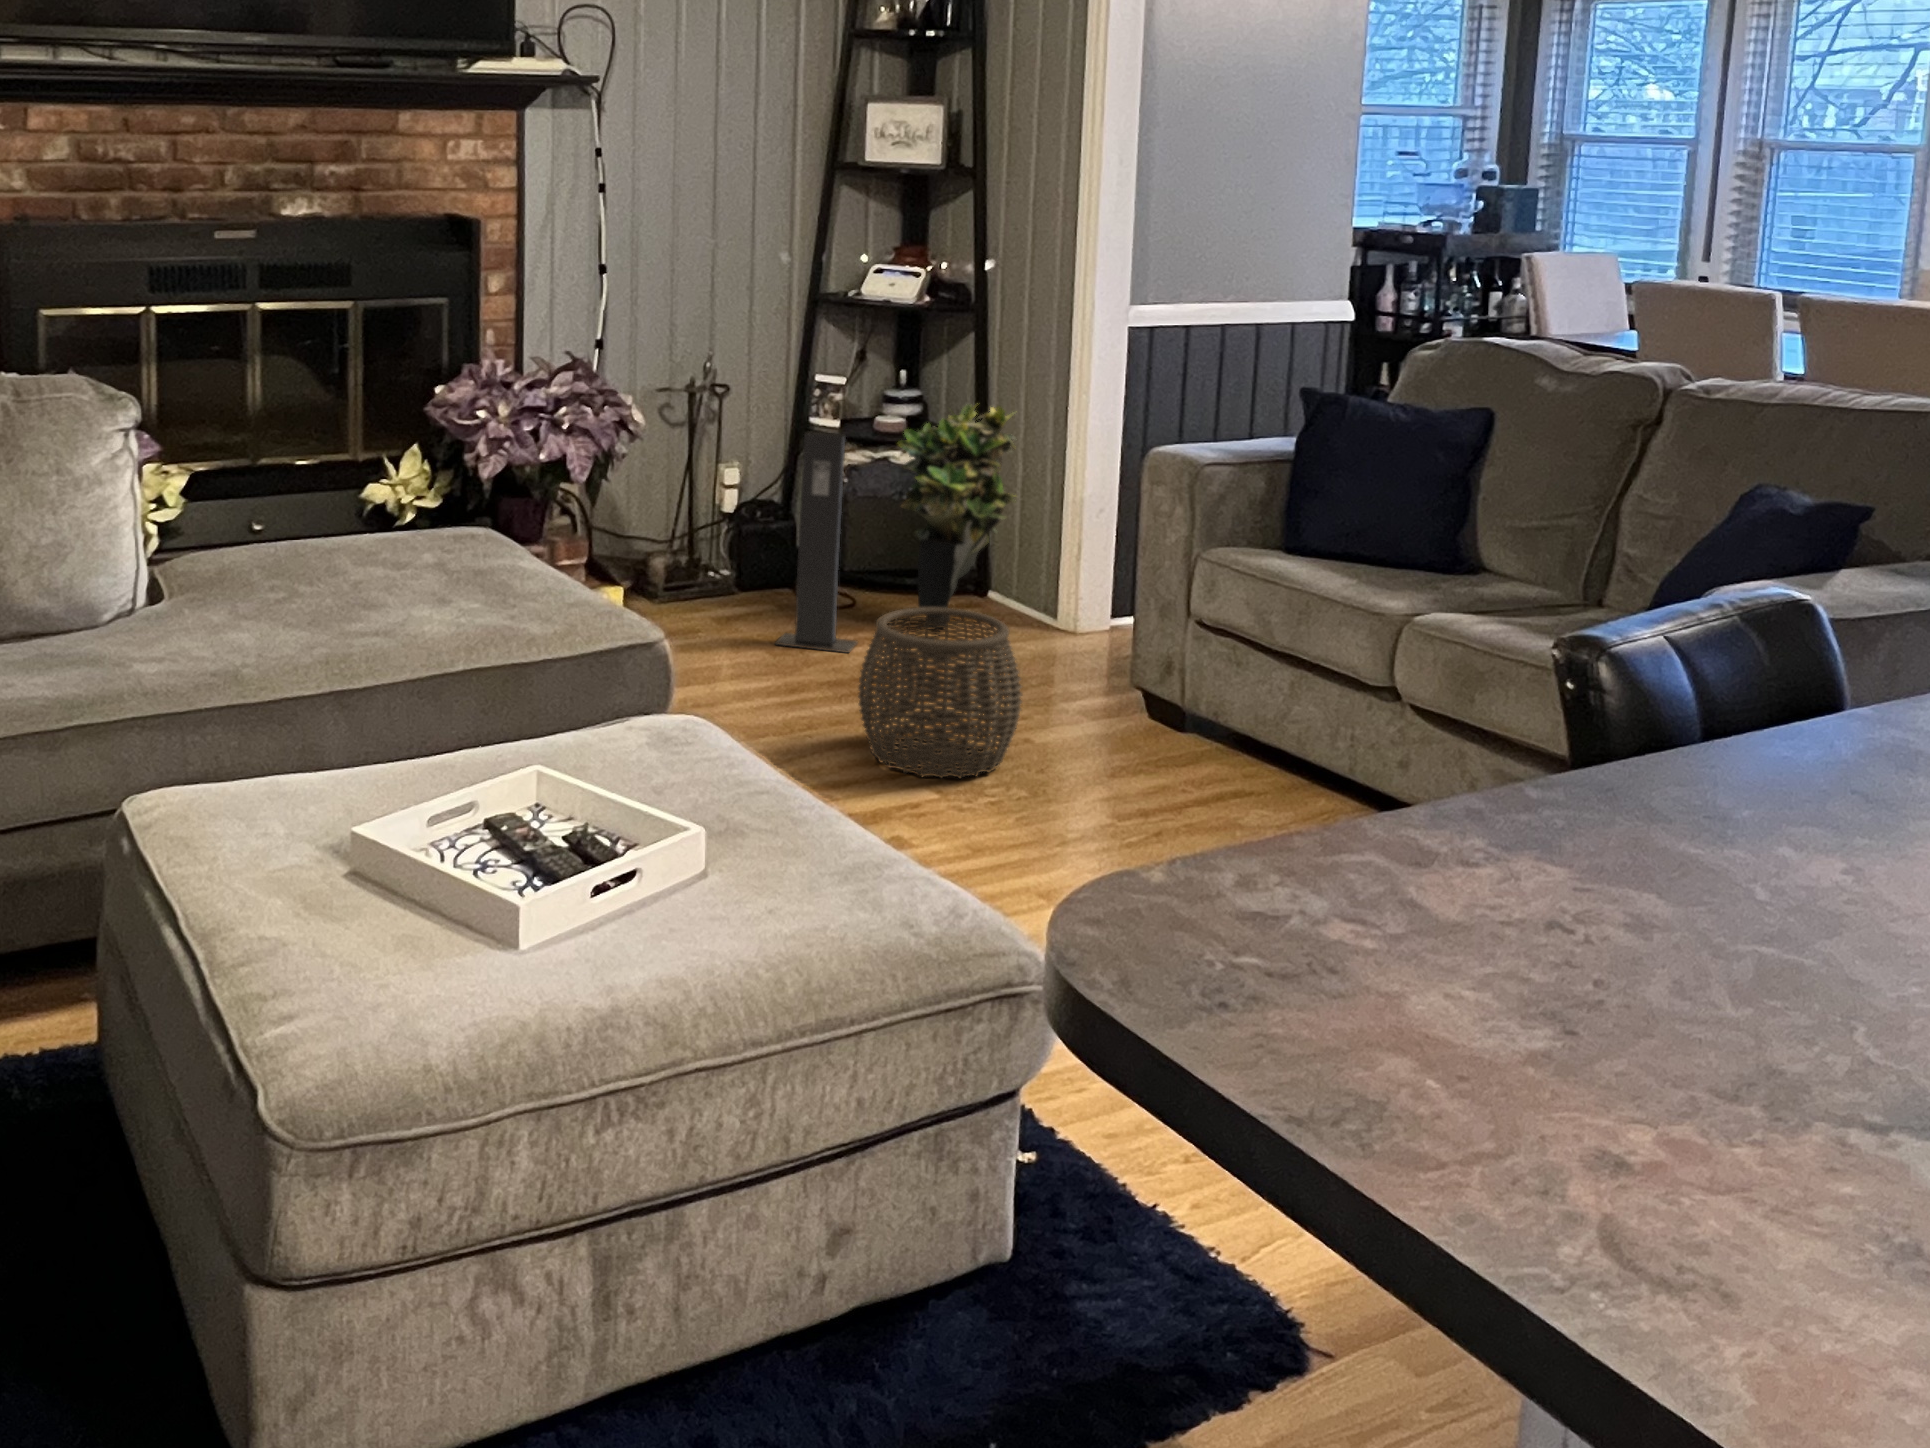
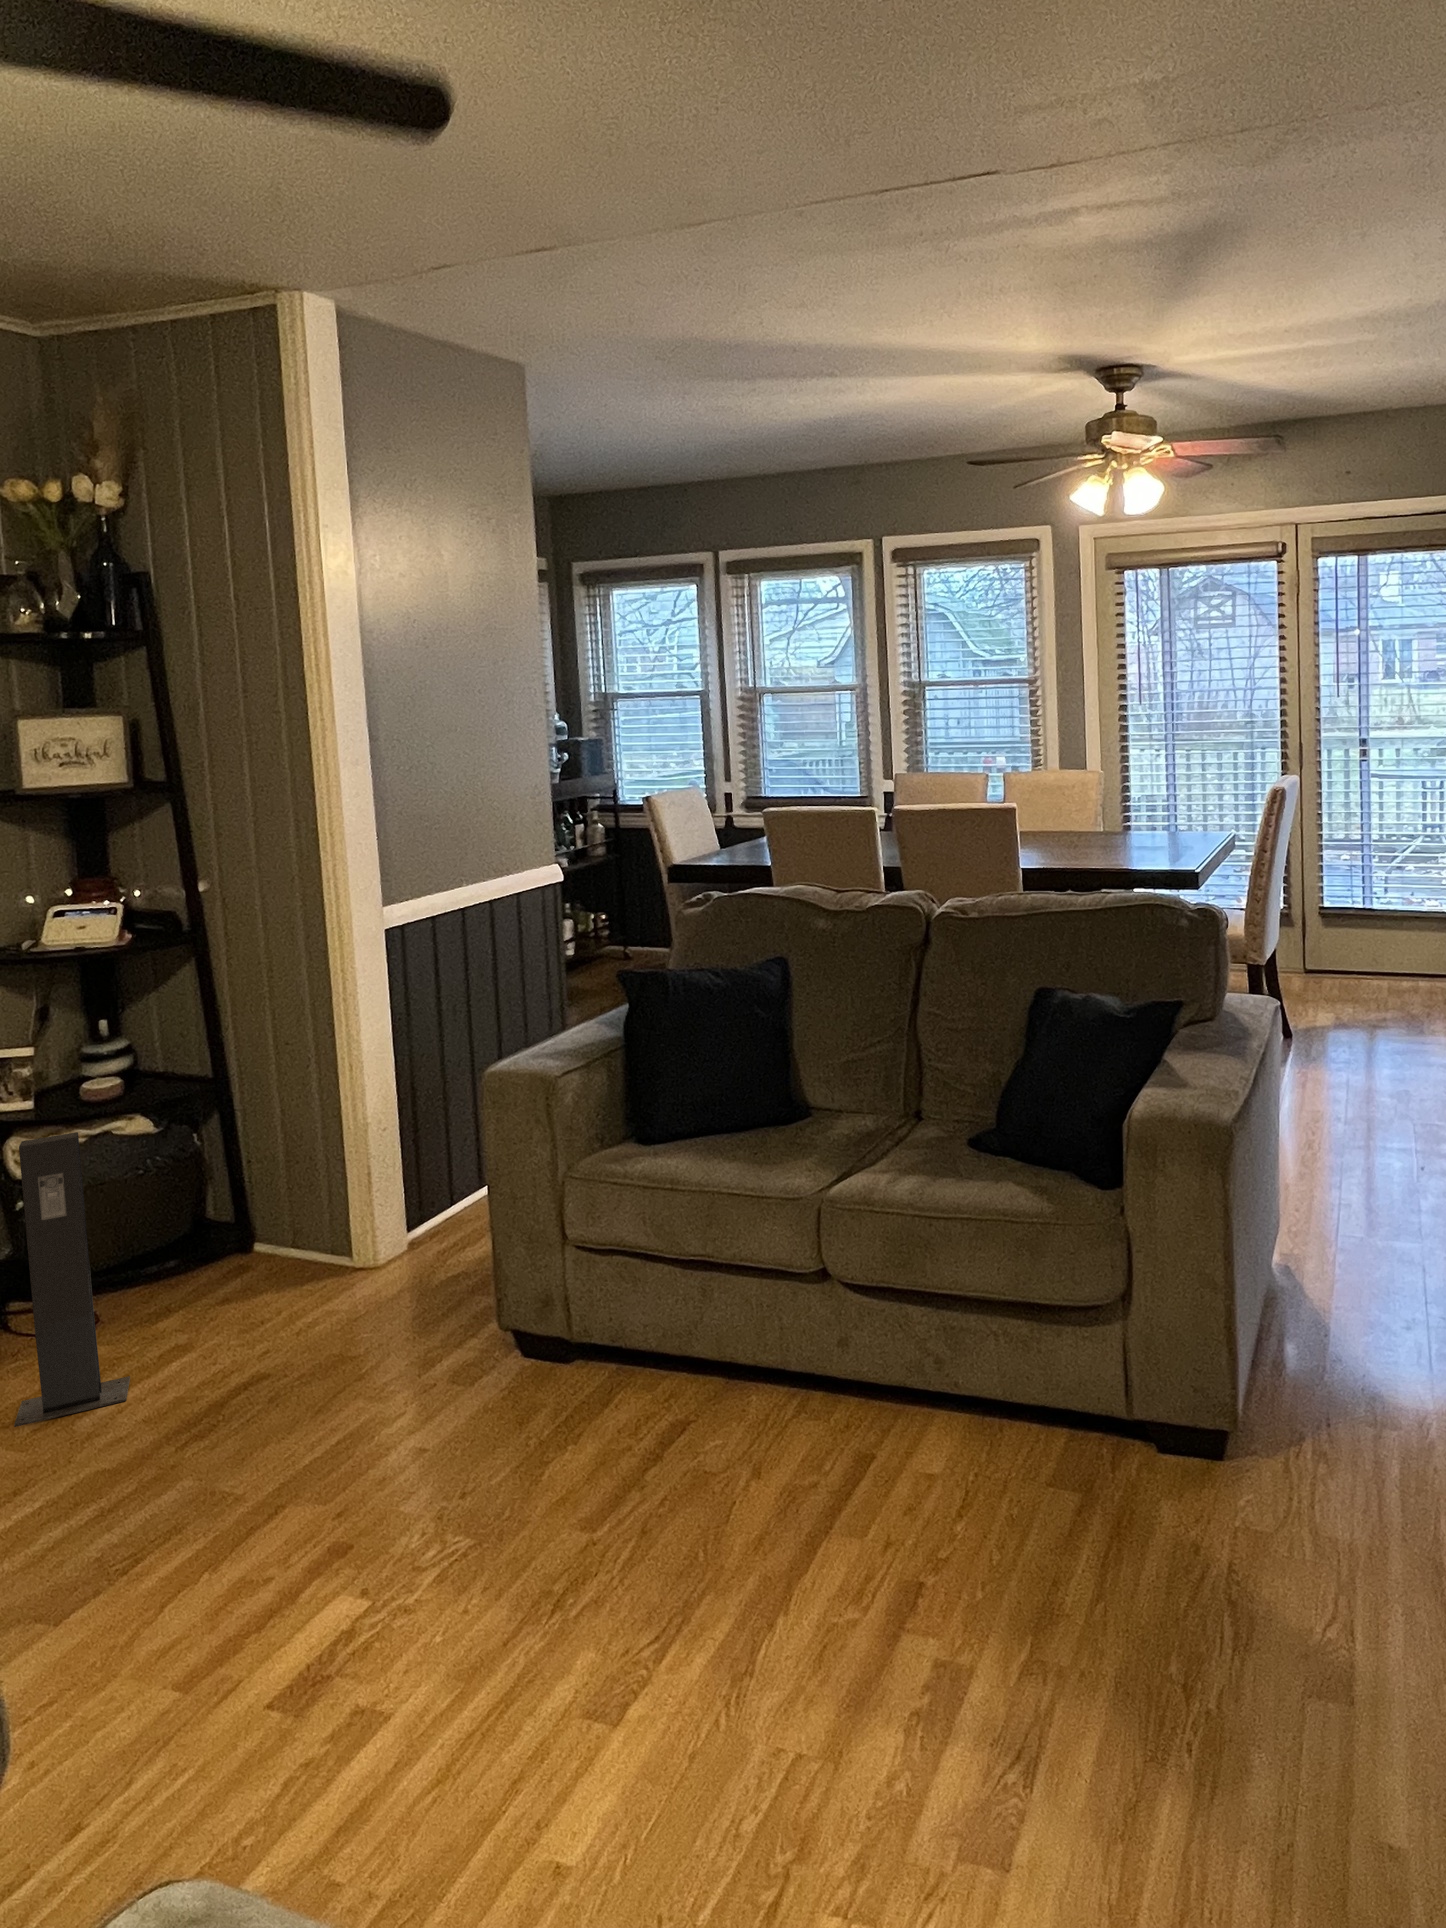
potted plant: present [898,404,1015,626] -> none [132,1043,289,1320]
woven basket: present [858,607,1022,778] -> none [208,1331,432,1588]

